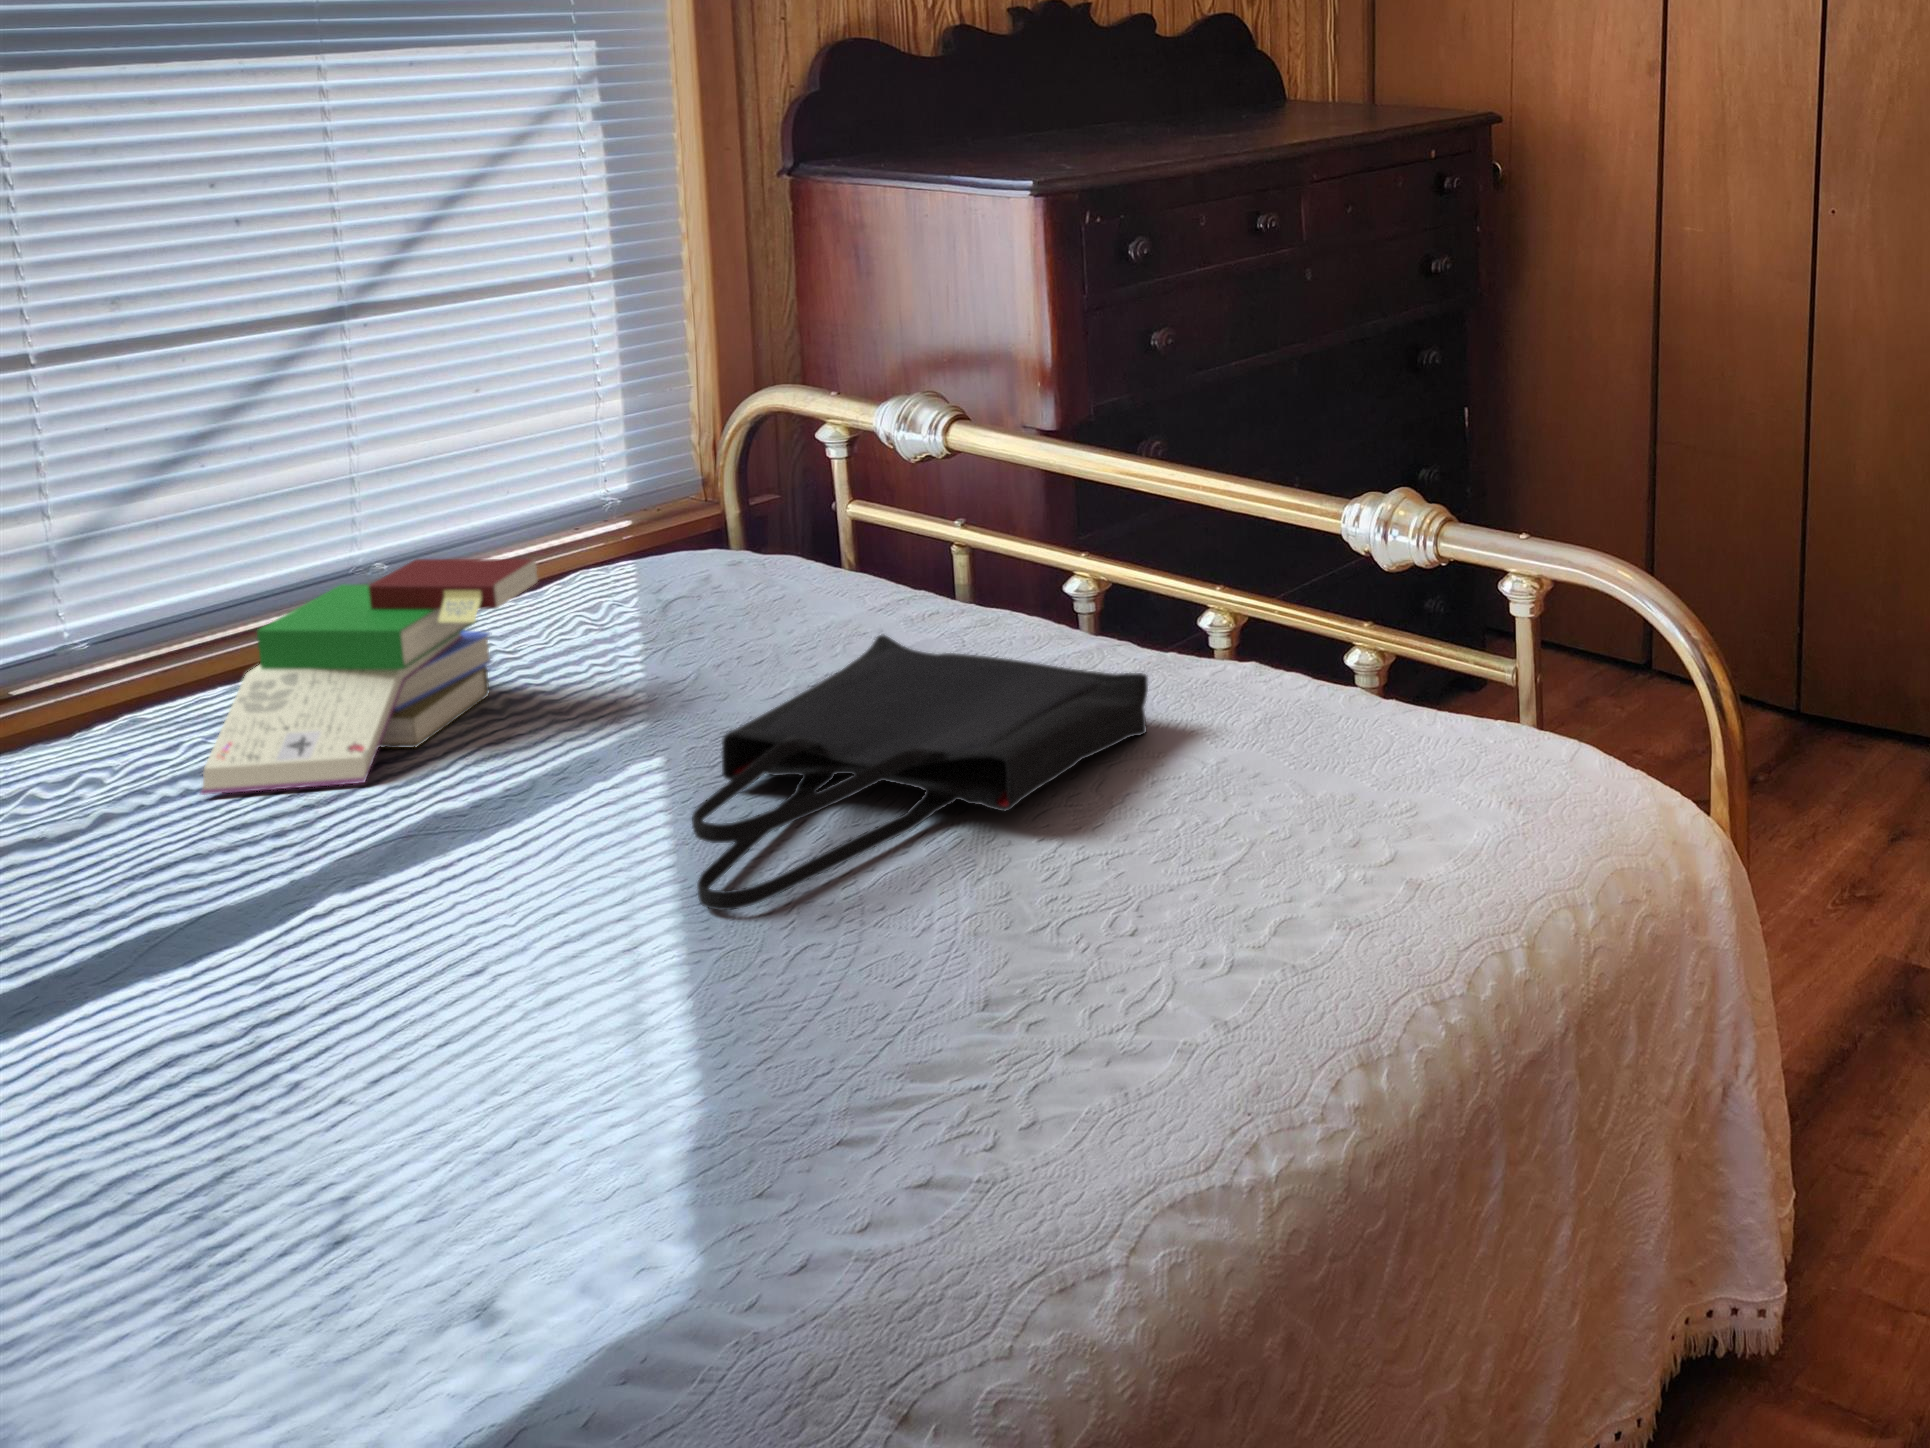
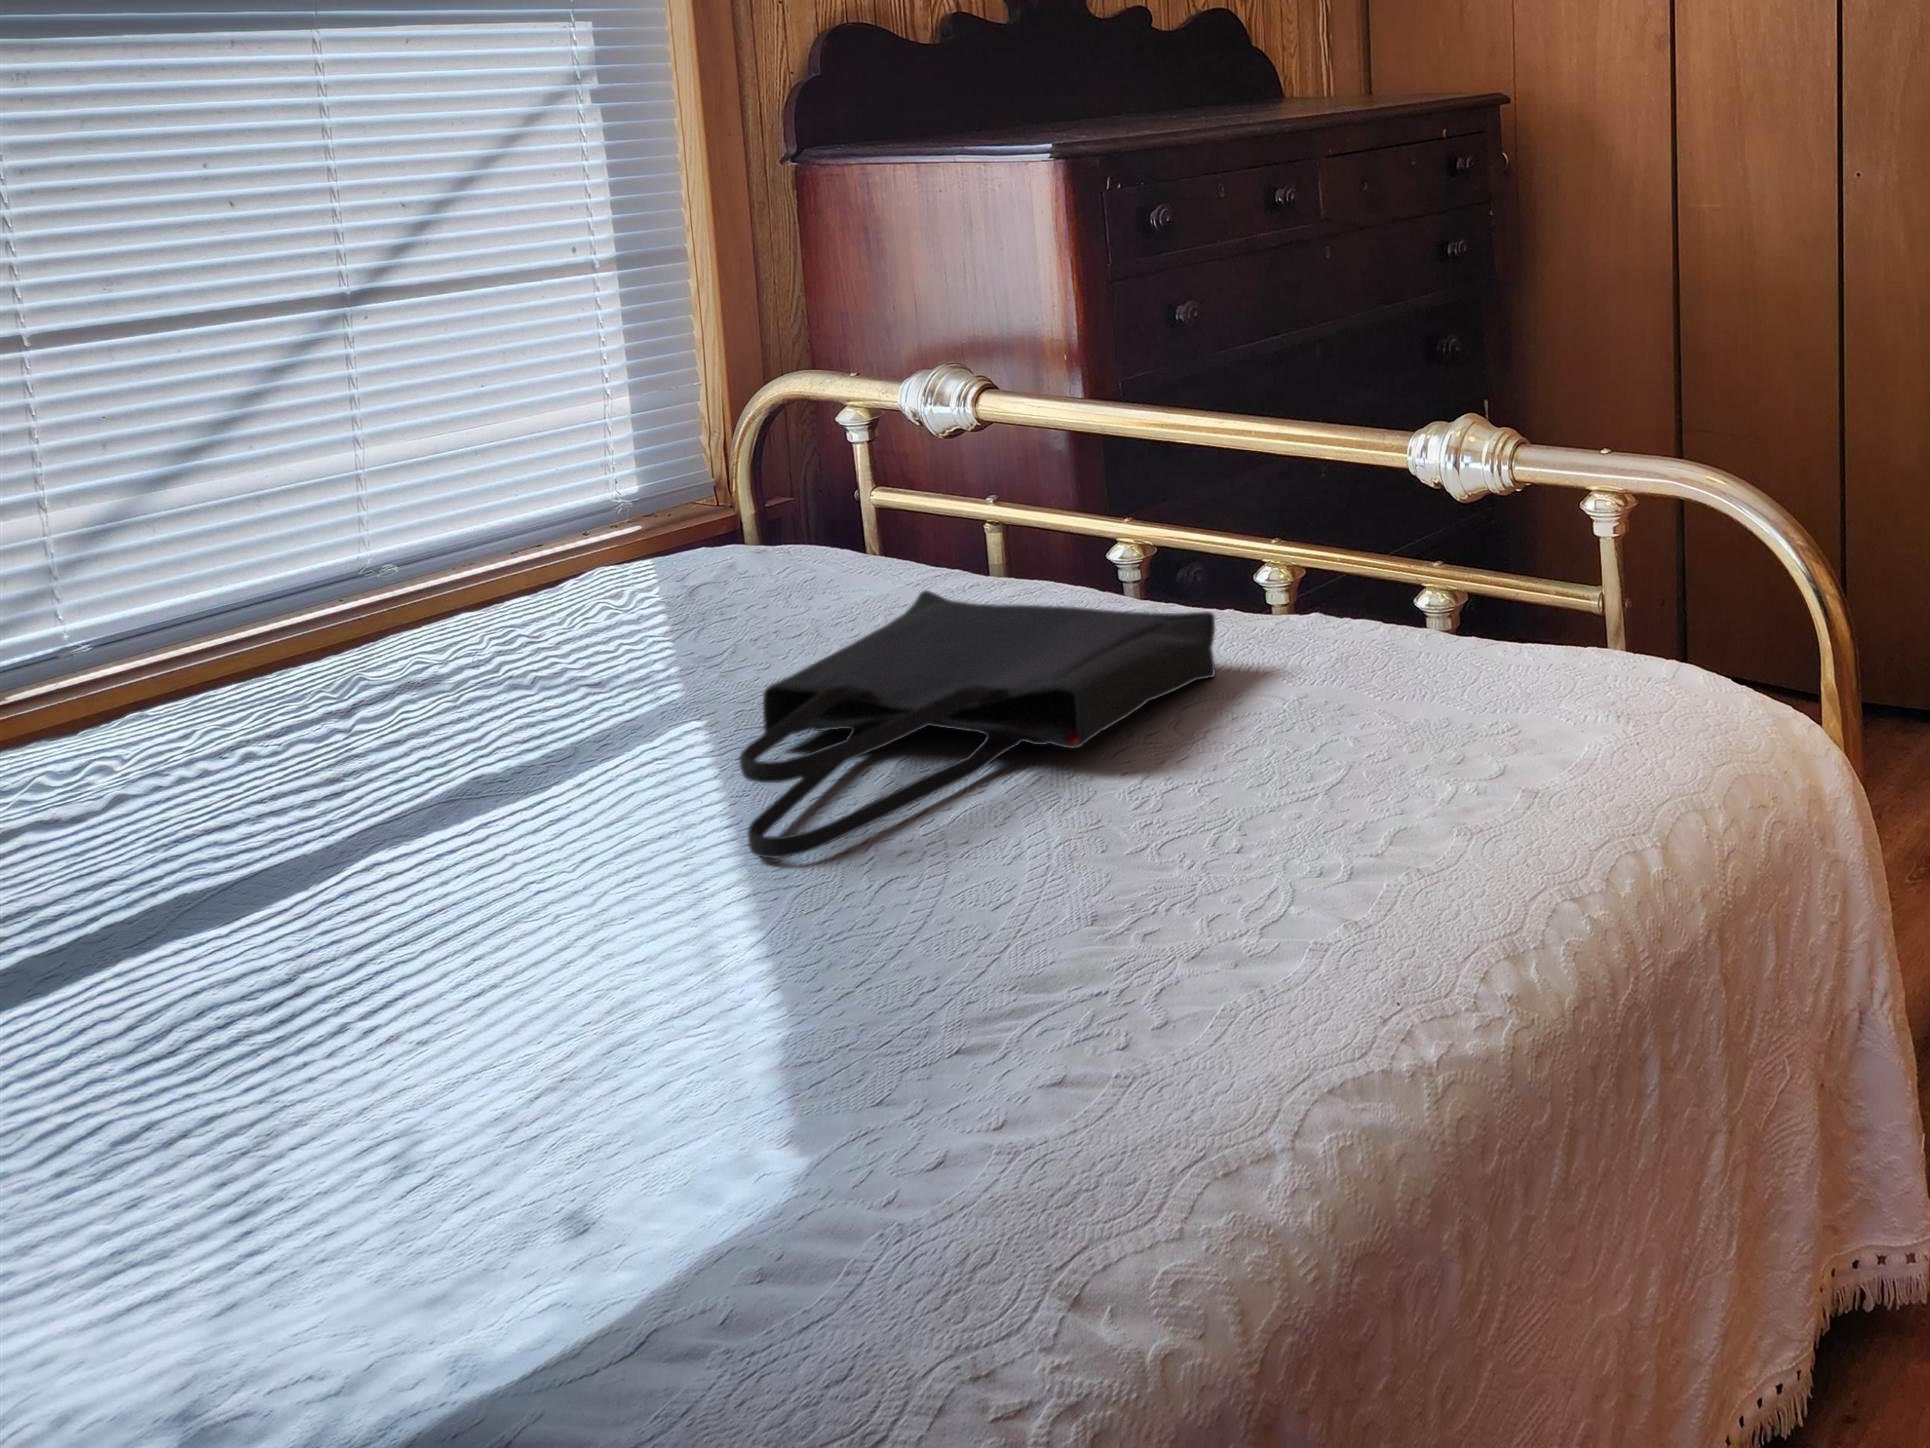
book: present [200,559,538,795] -> none [196,527,554,783]

